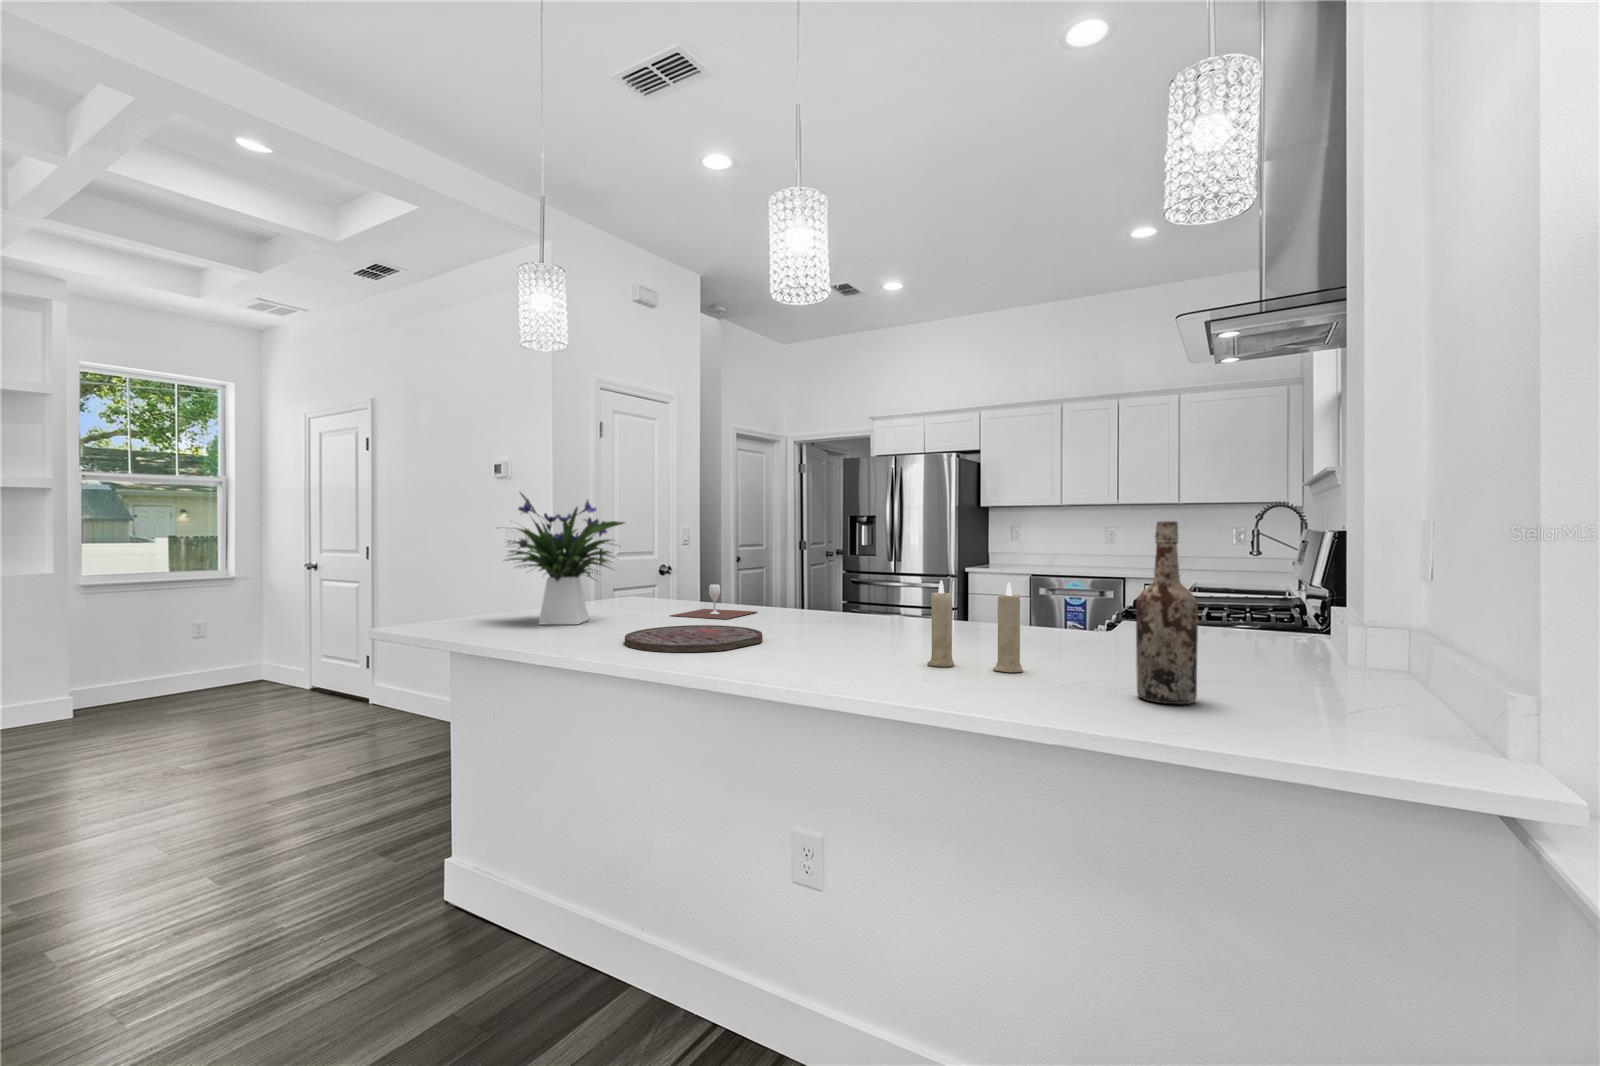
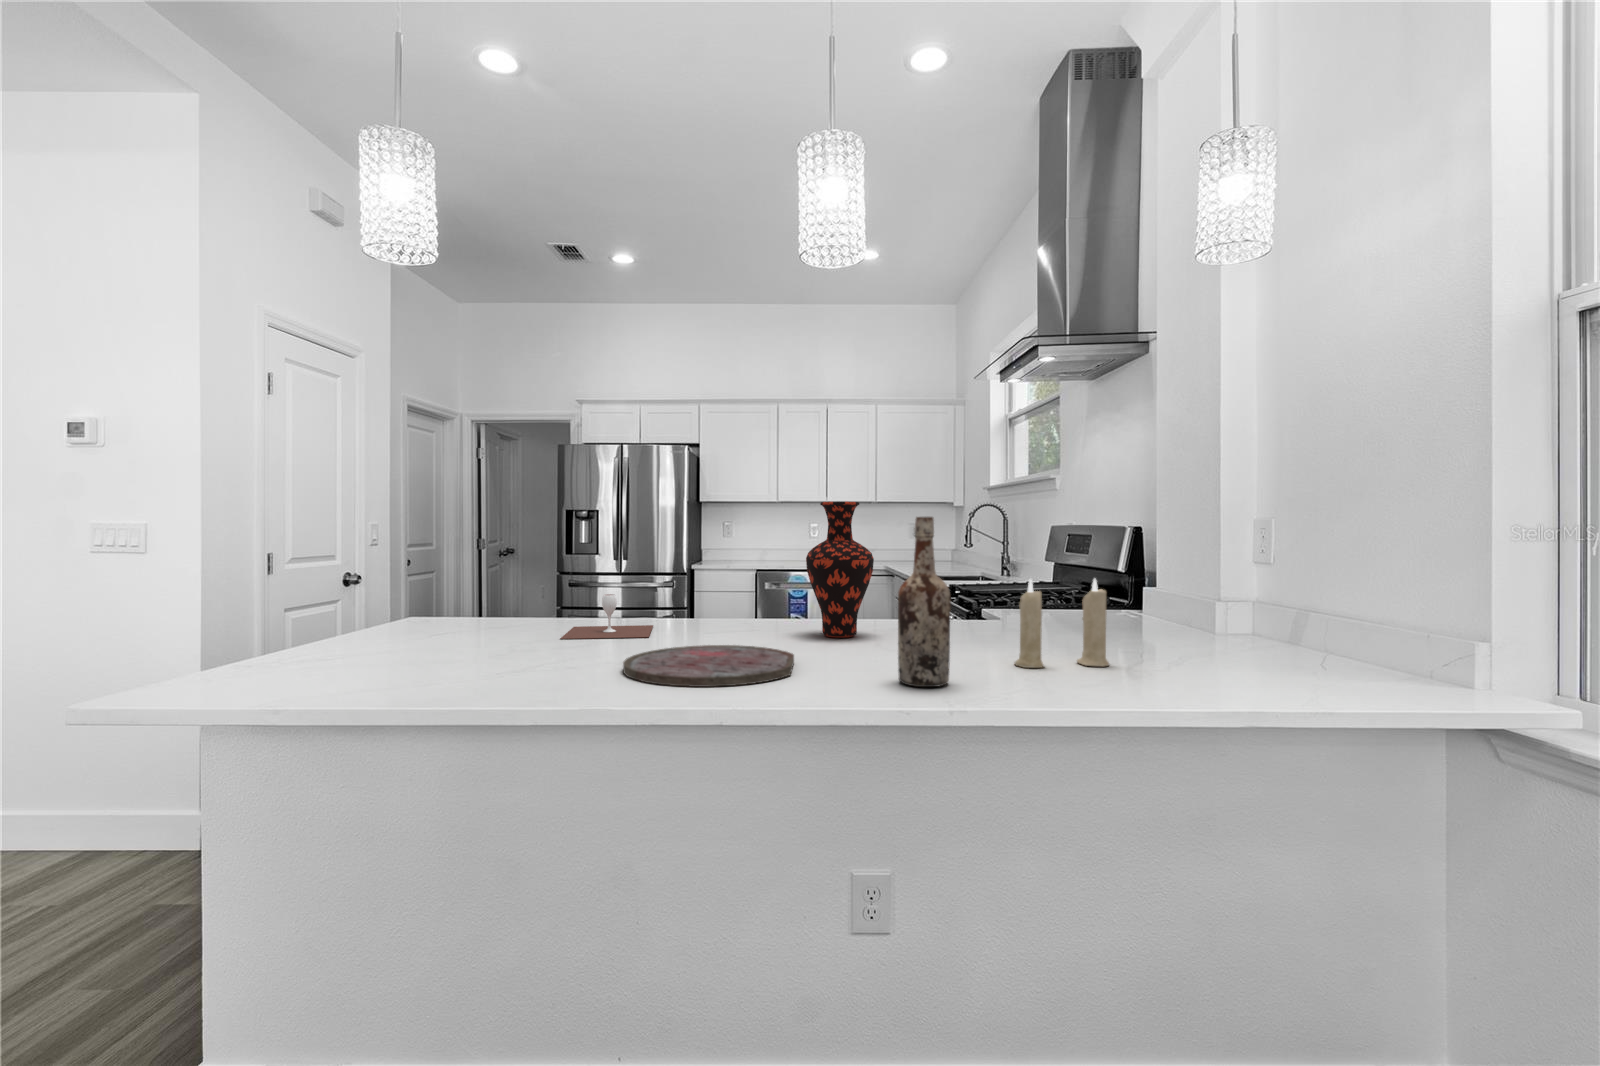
flower arrangement: present [506,493,624,624] -> none [331,466,531,668]
vase: none [840,508,902,631] -> present [806,502,874,638]
wine bottle: present [1136,521,1198,704] -> present [898,517,951,687]

